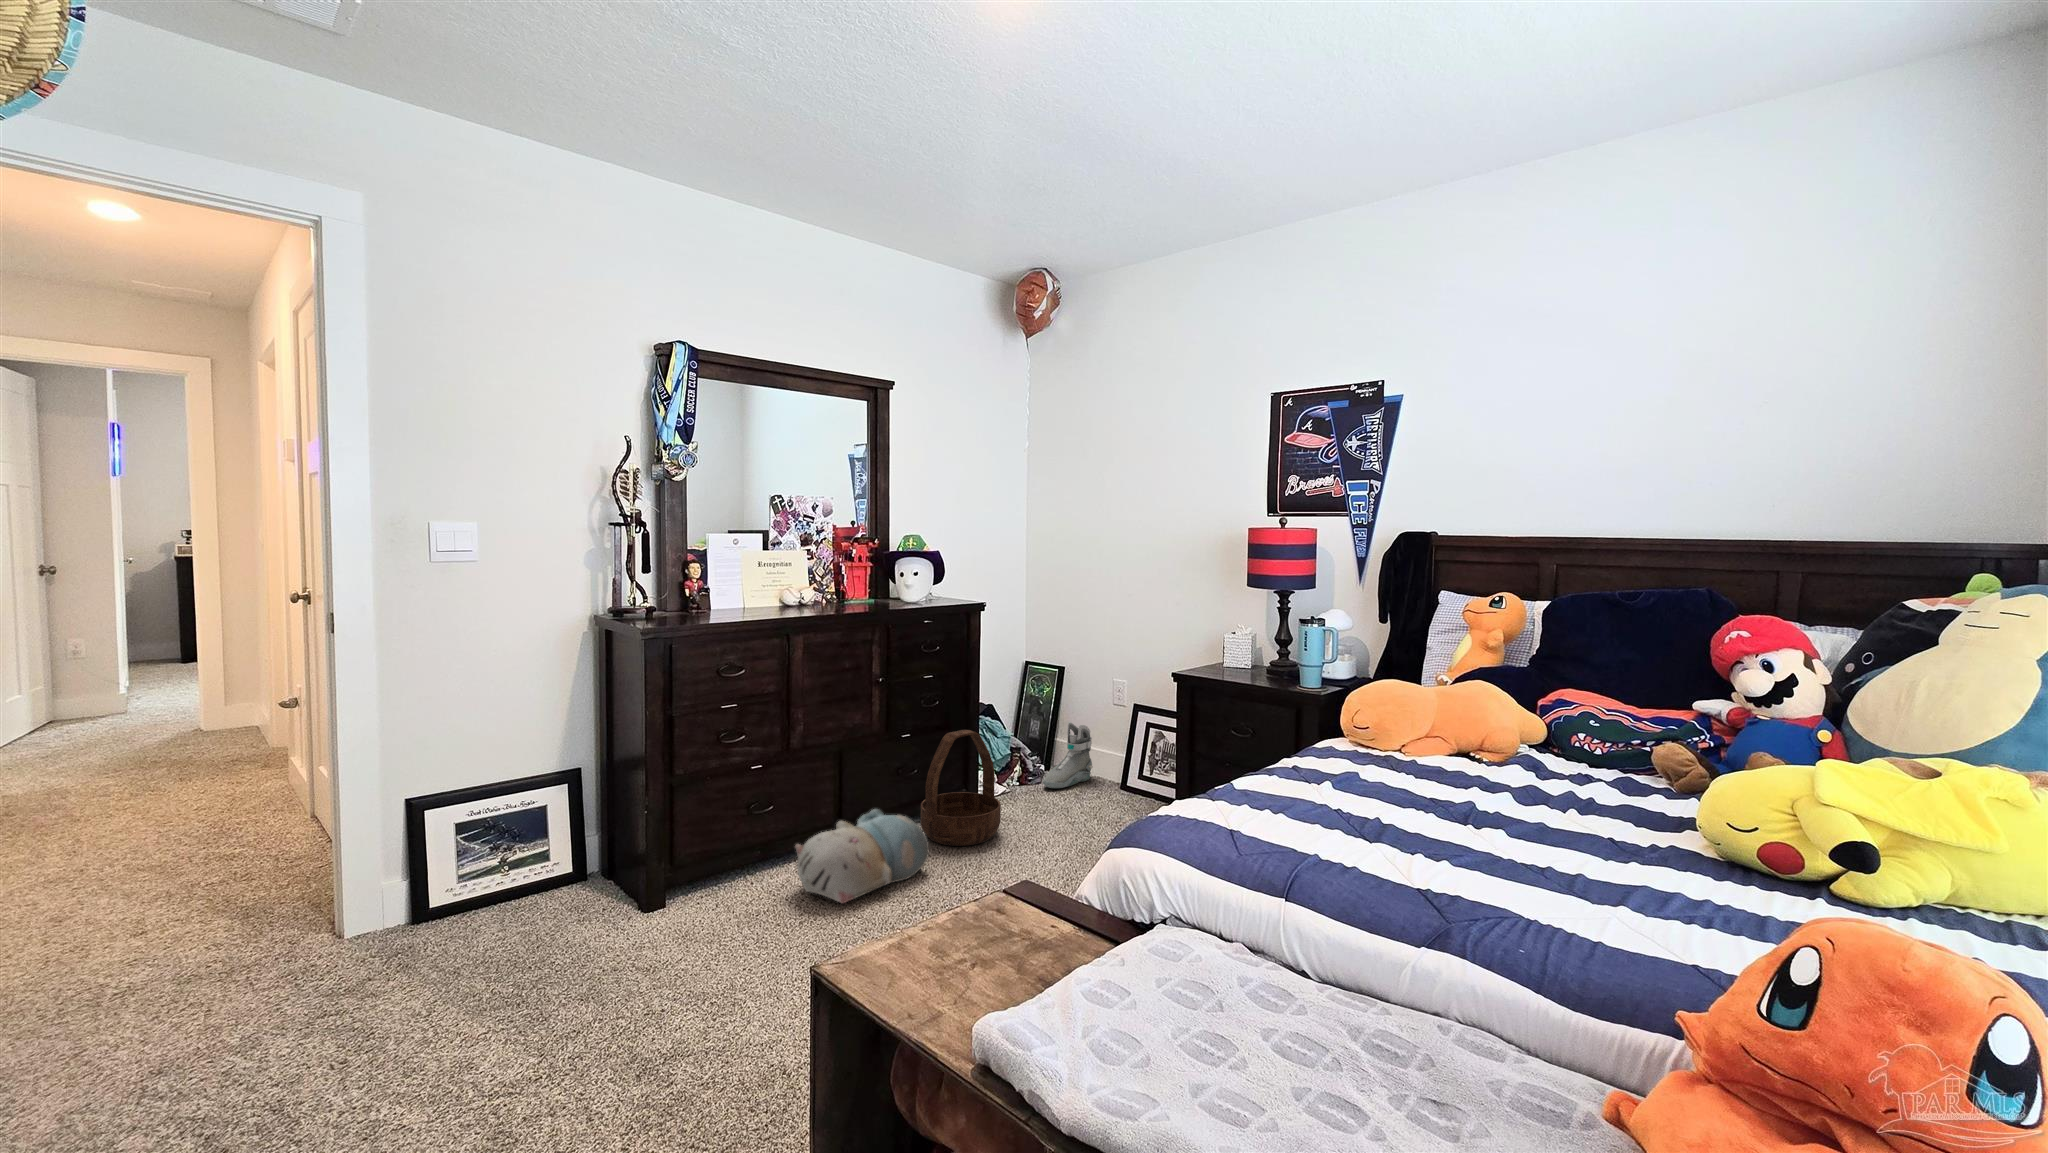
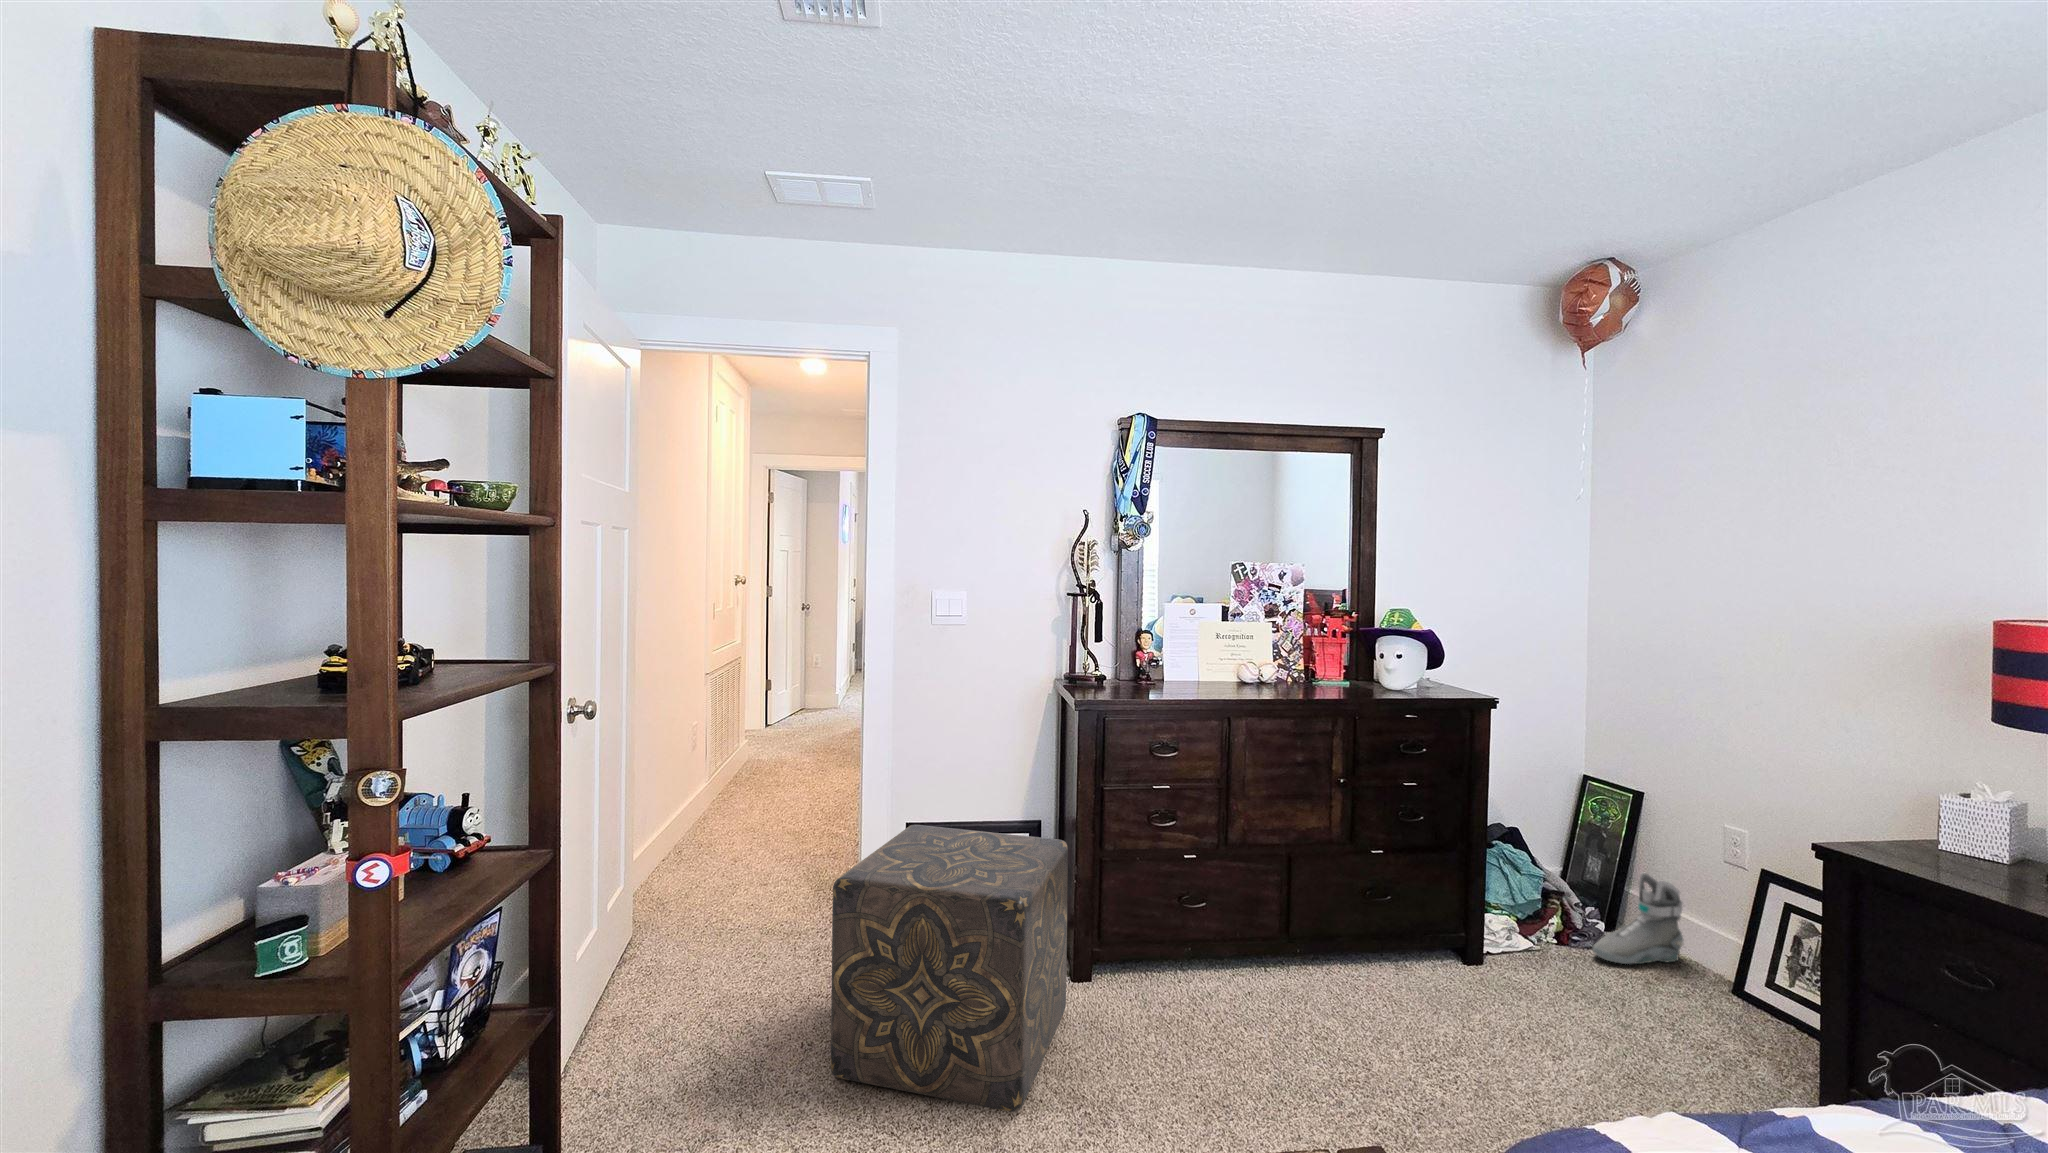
basket: present [921,730,1001,846] -> none [1389,859,1502,1014]
ottoman: none [398,767,657,1070] -> present [831,825,1068,1112]
plush toy: present [795,809,929,903] -> none [1216,934,1383,1042]

